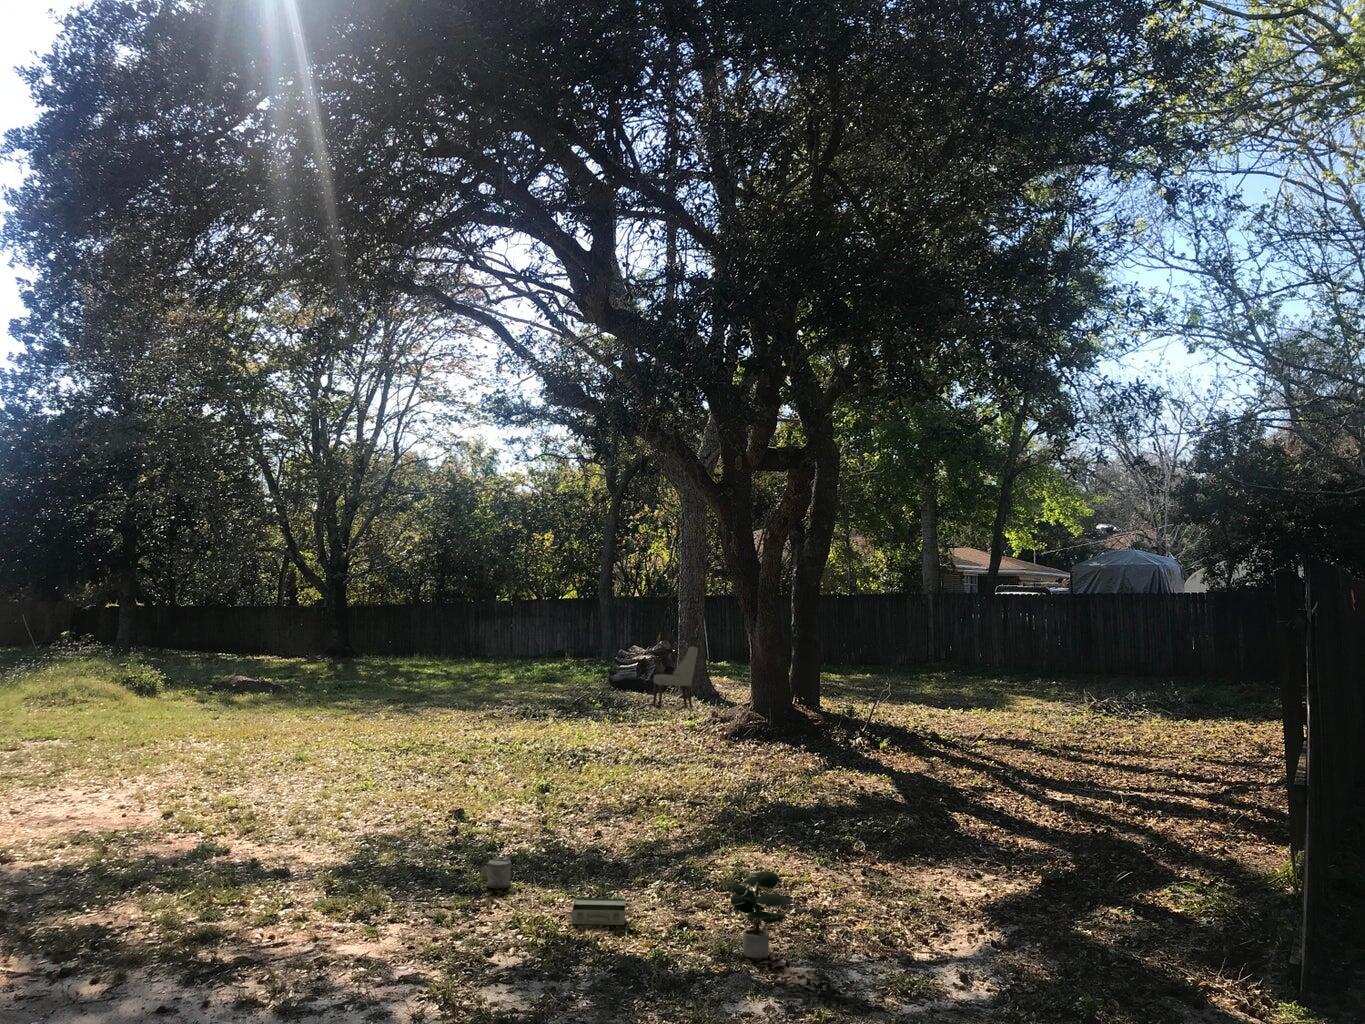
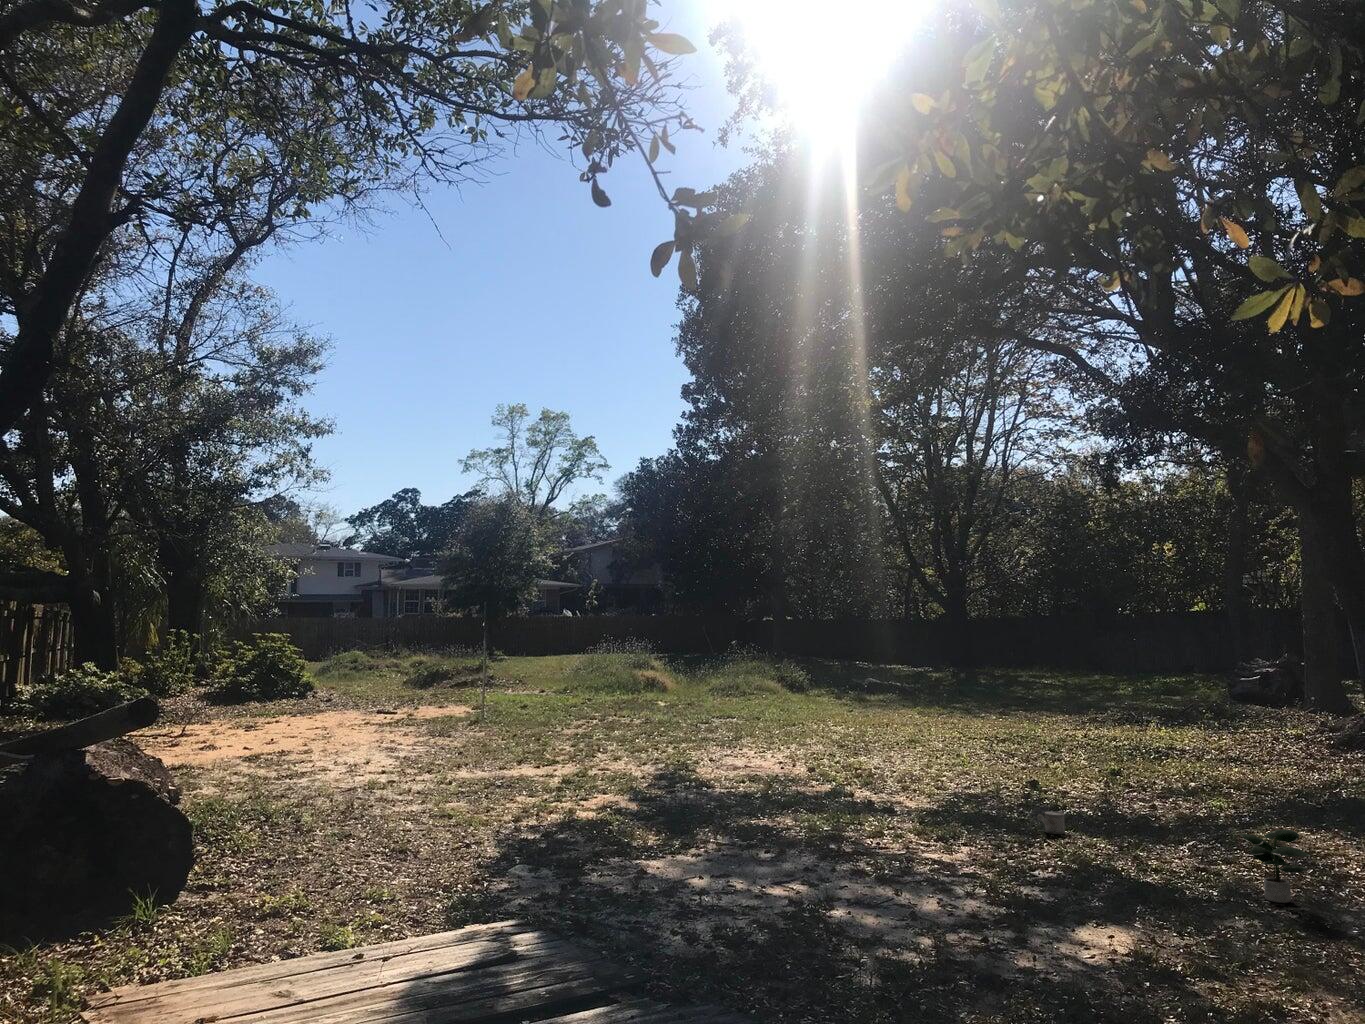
chair: present [653,647,698,709] -> none [1257,657,1306,721]
toolbox: present [572,898,626,925] -> none [1110,843,1162,867]

